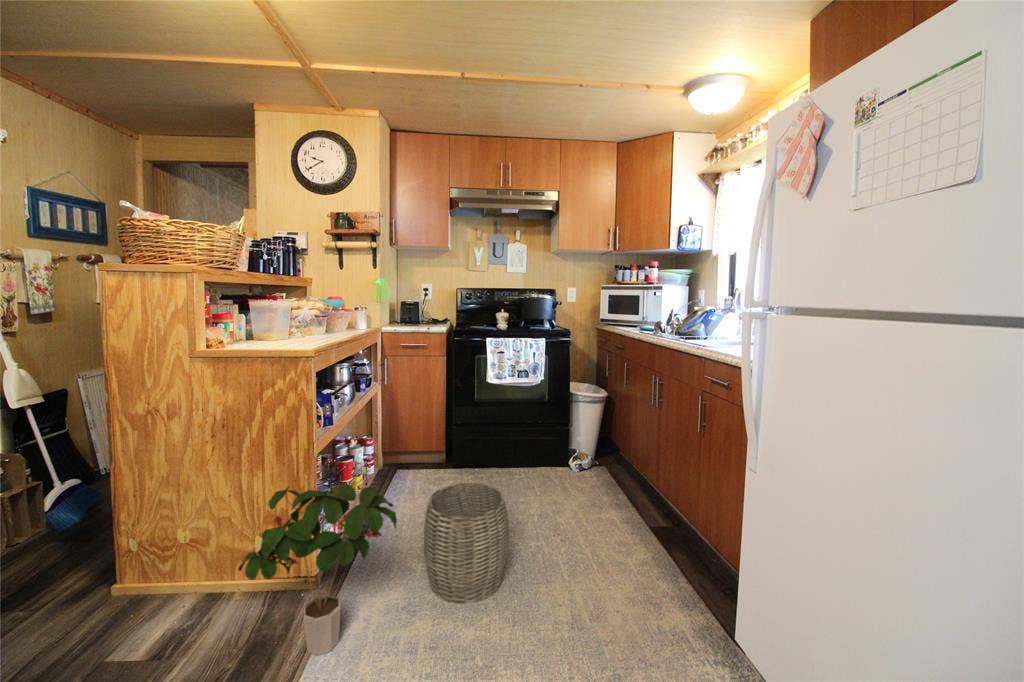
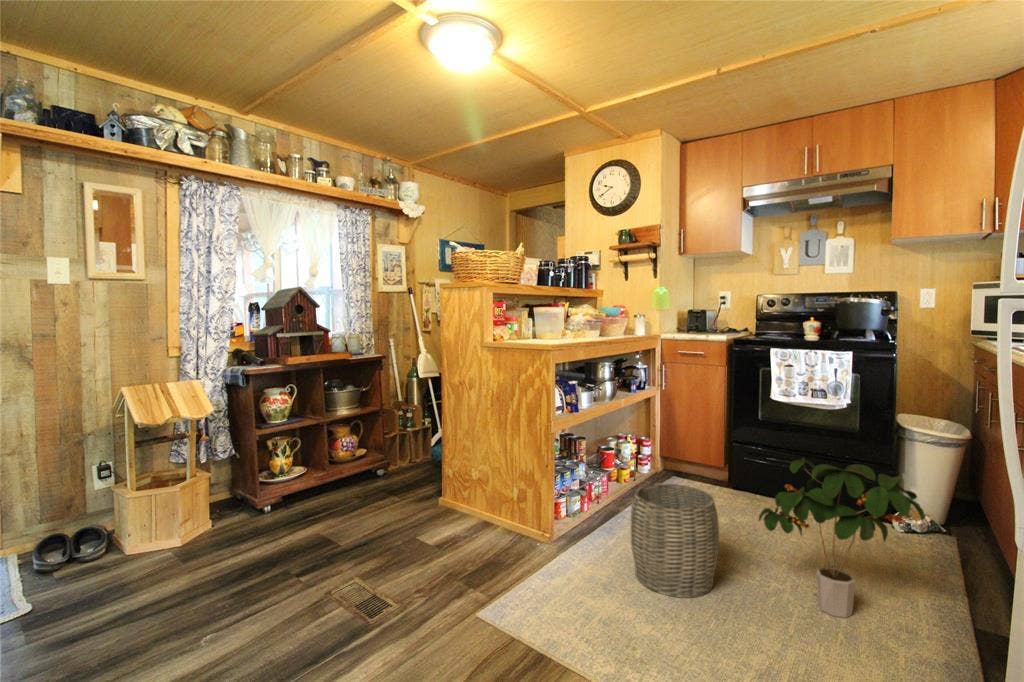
potted plant: present [238,484,397,655] -> present [759,459,925,618]

